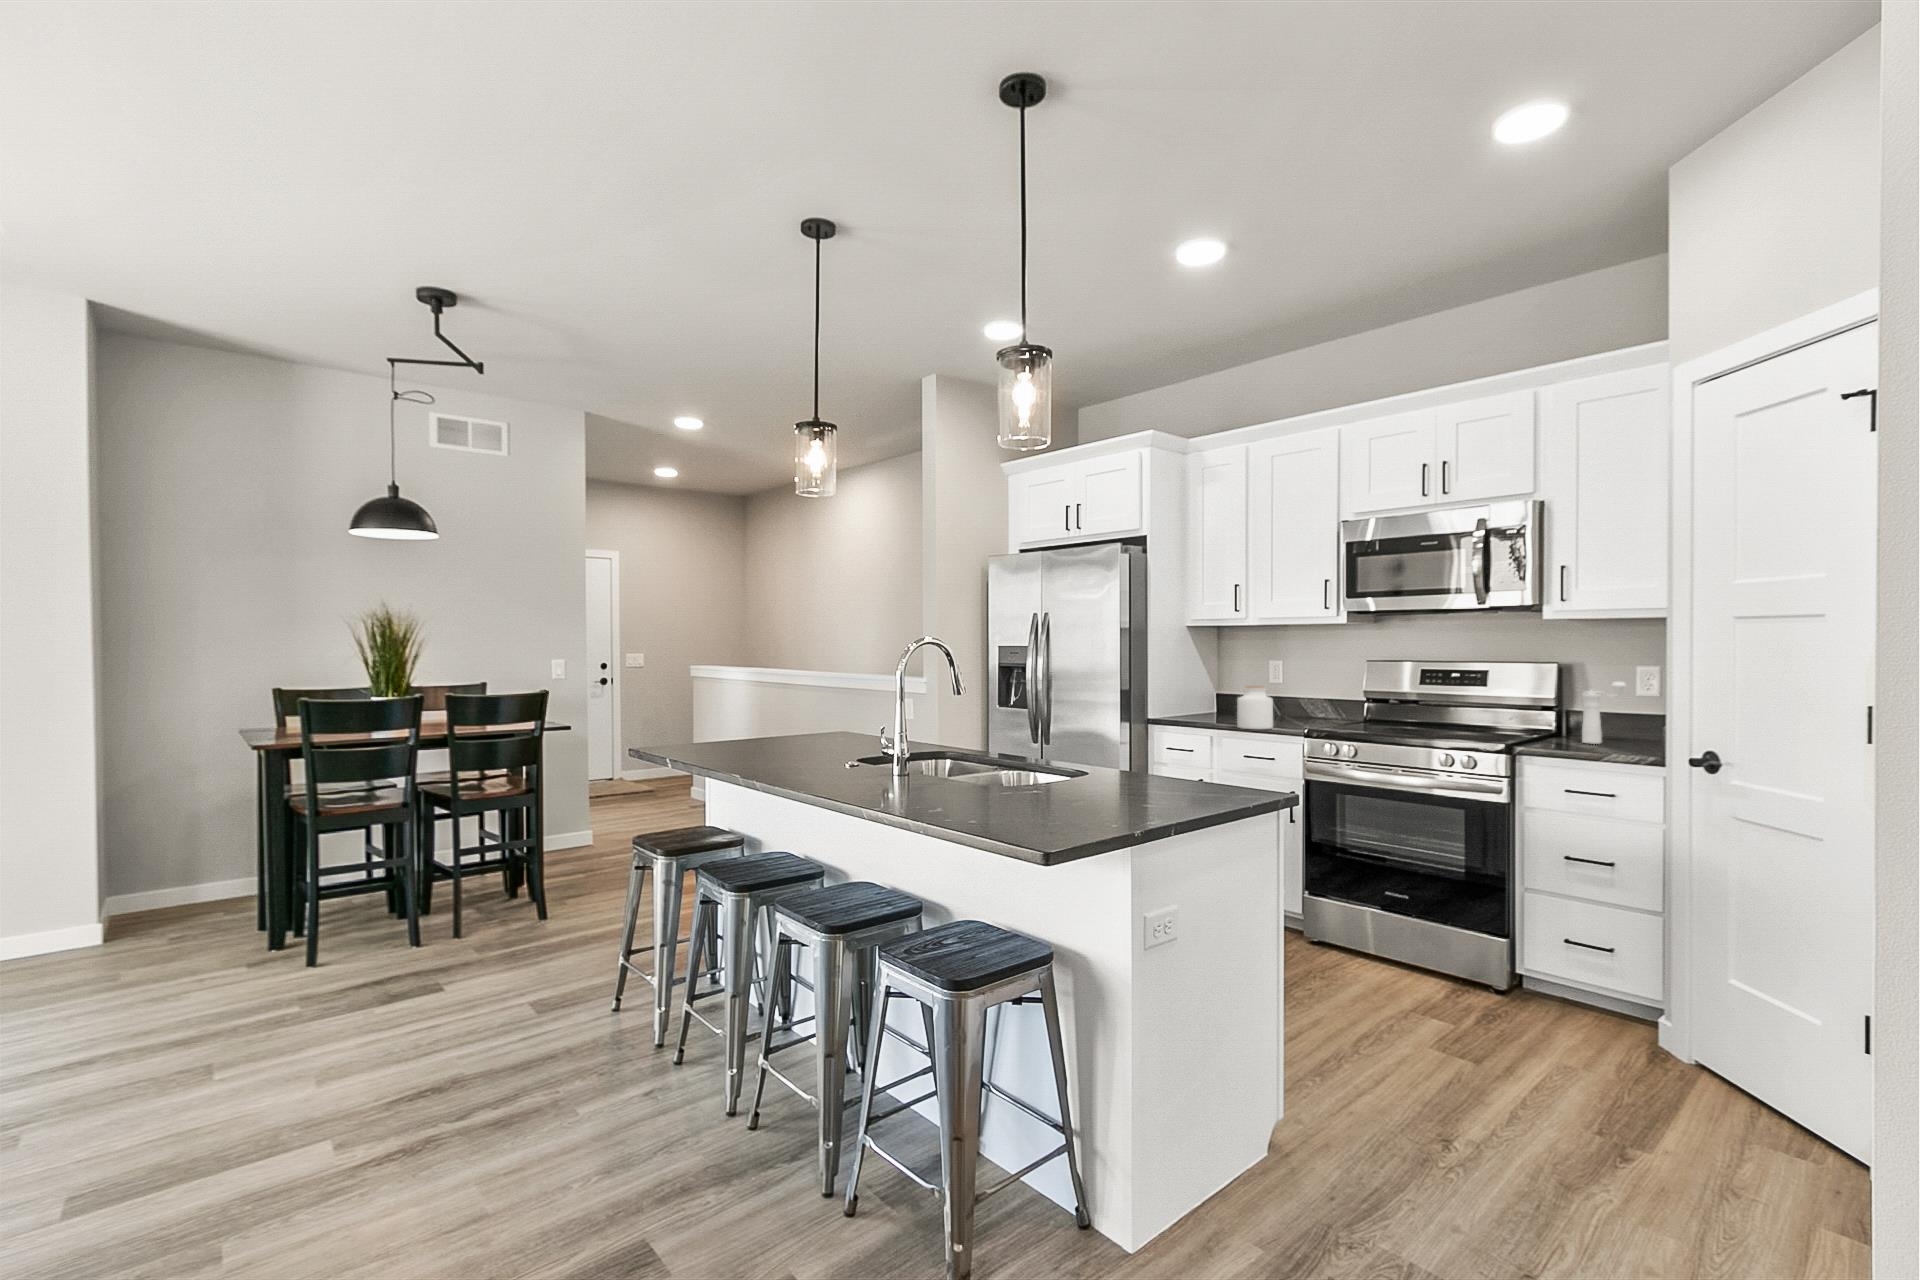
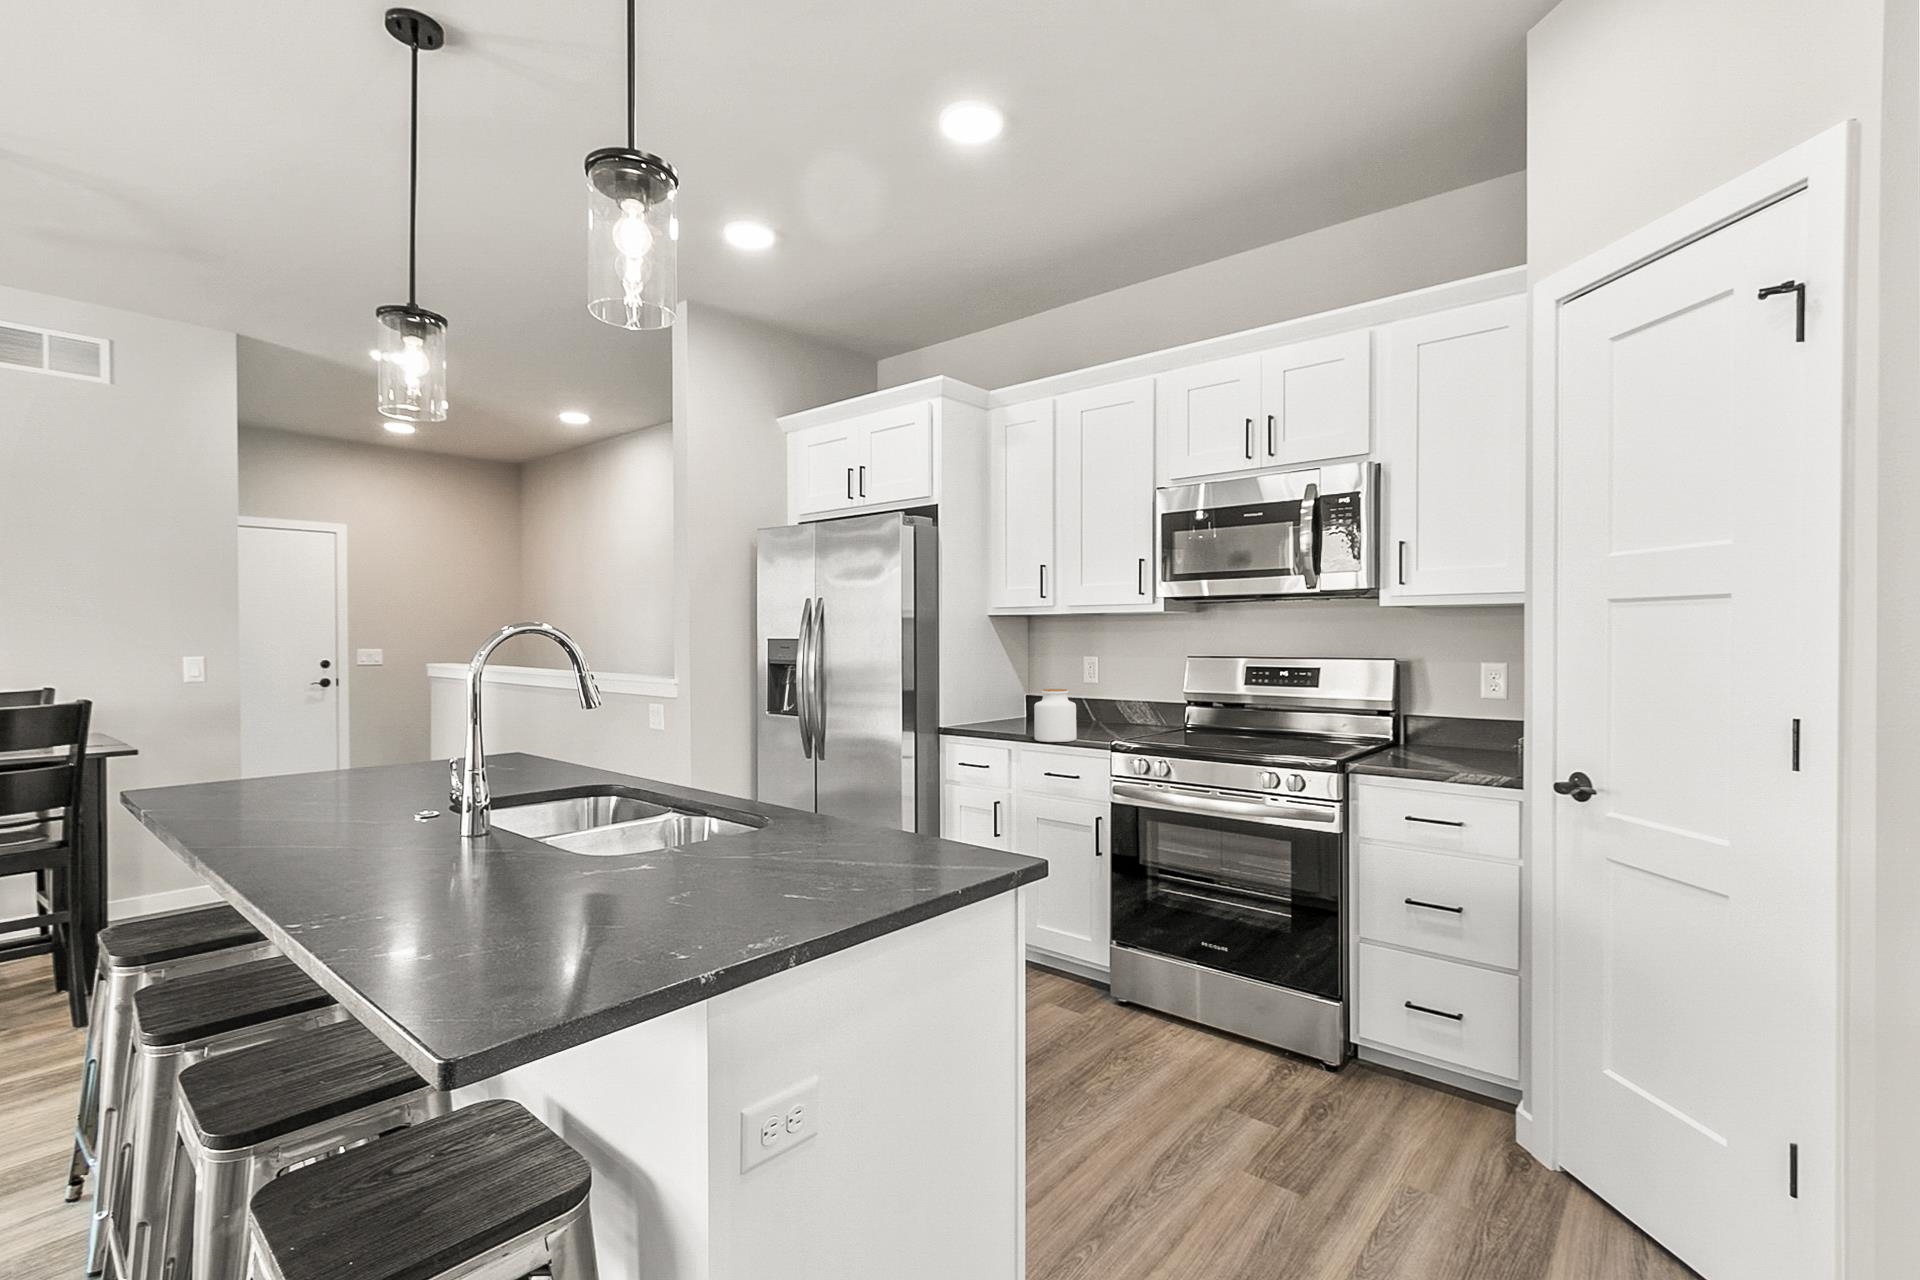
pepper mill: present [1582,682,1626,744] -> none [1425,681,1476,757]

